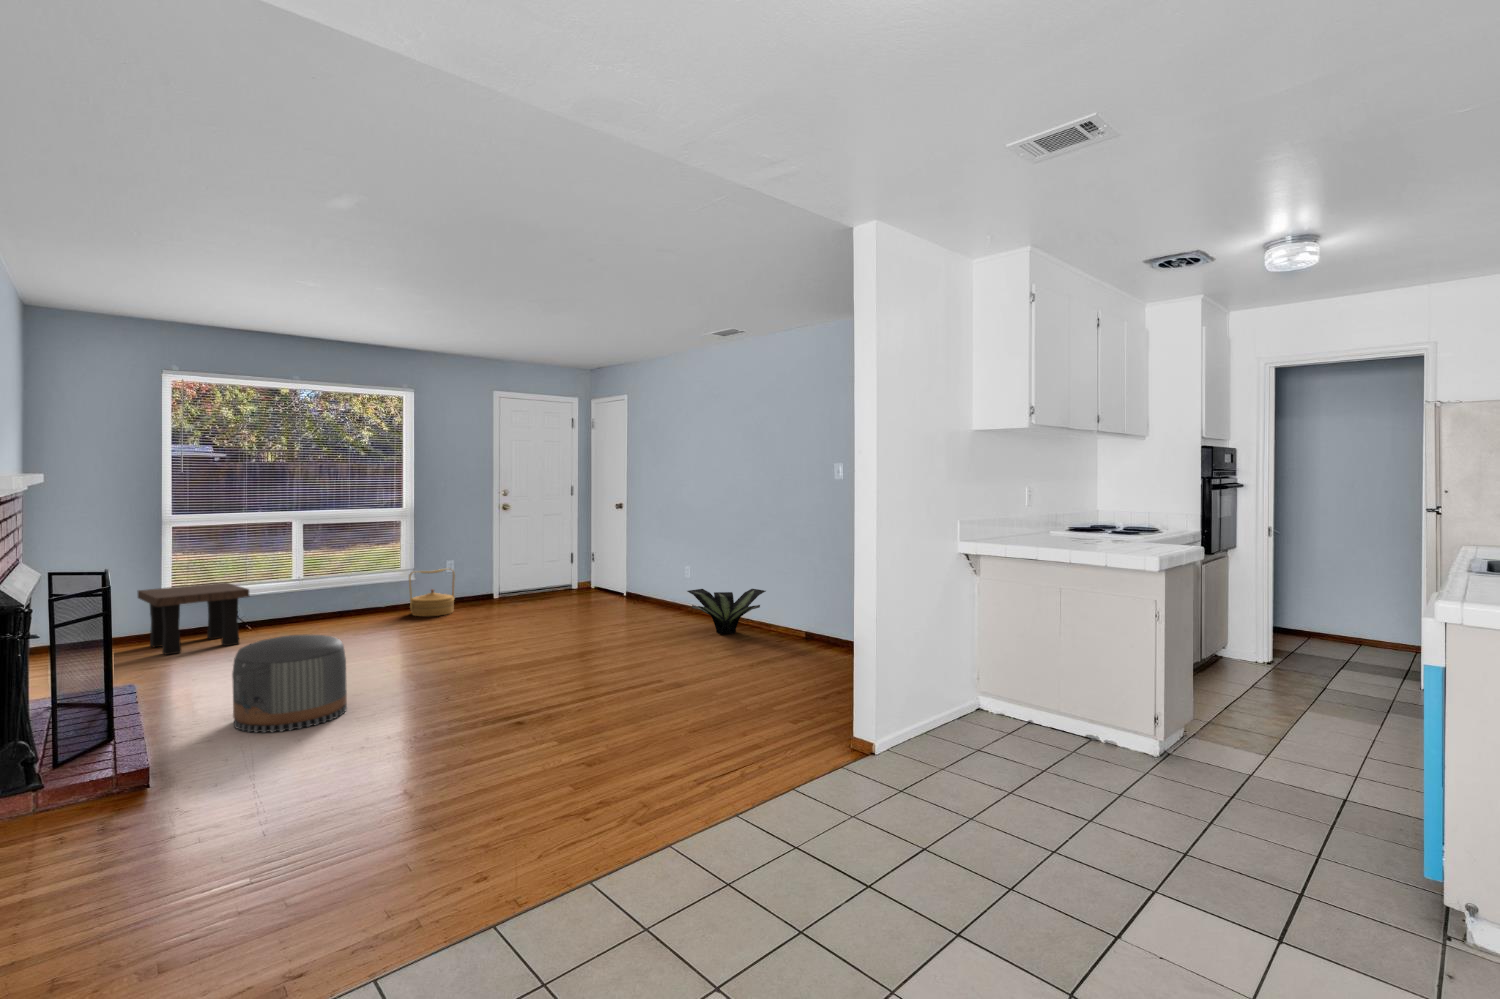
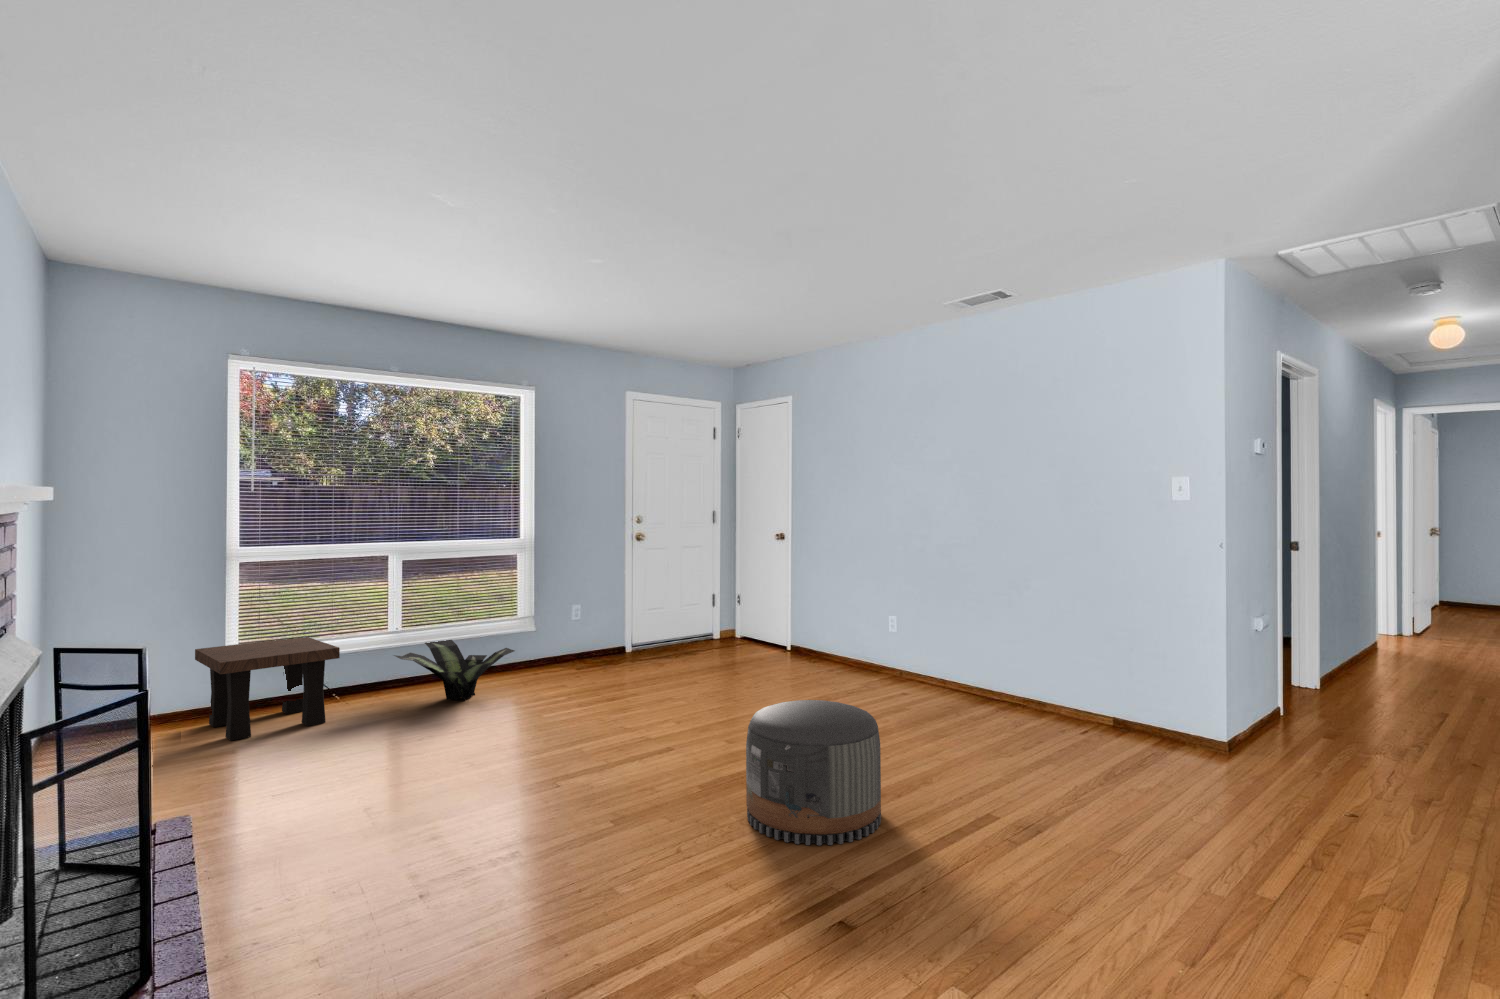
woven basket: present [409,569,455,616] -> none [530,616,585,679]
potted plant: present [687,589,766,634] -> present [394,640,514,700]
pouf: present [232,634,347,733] -> present [746,700,881,845]

